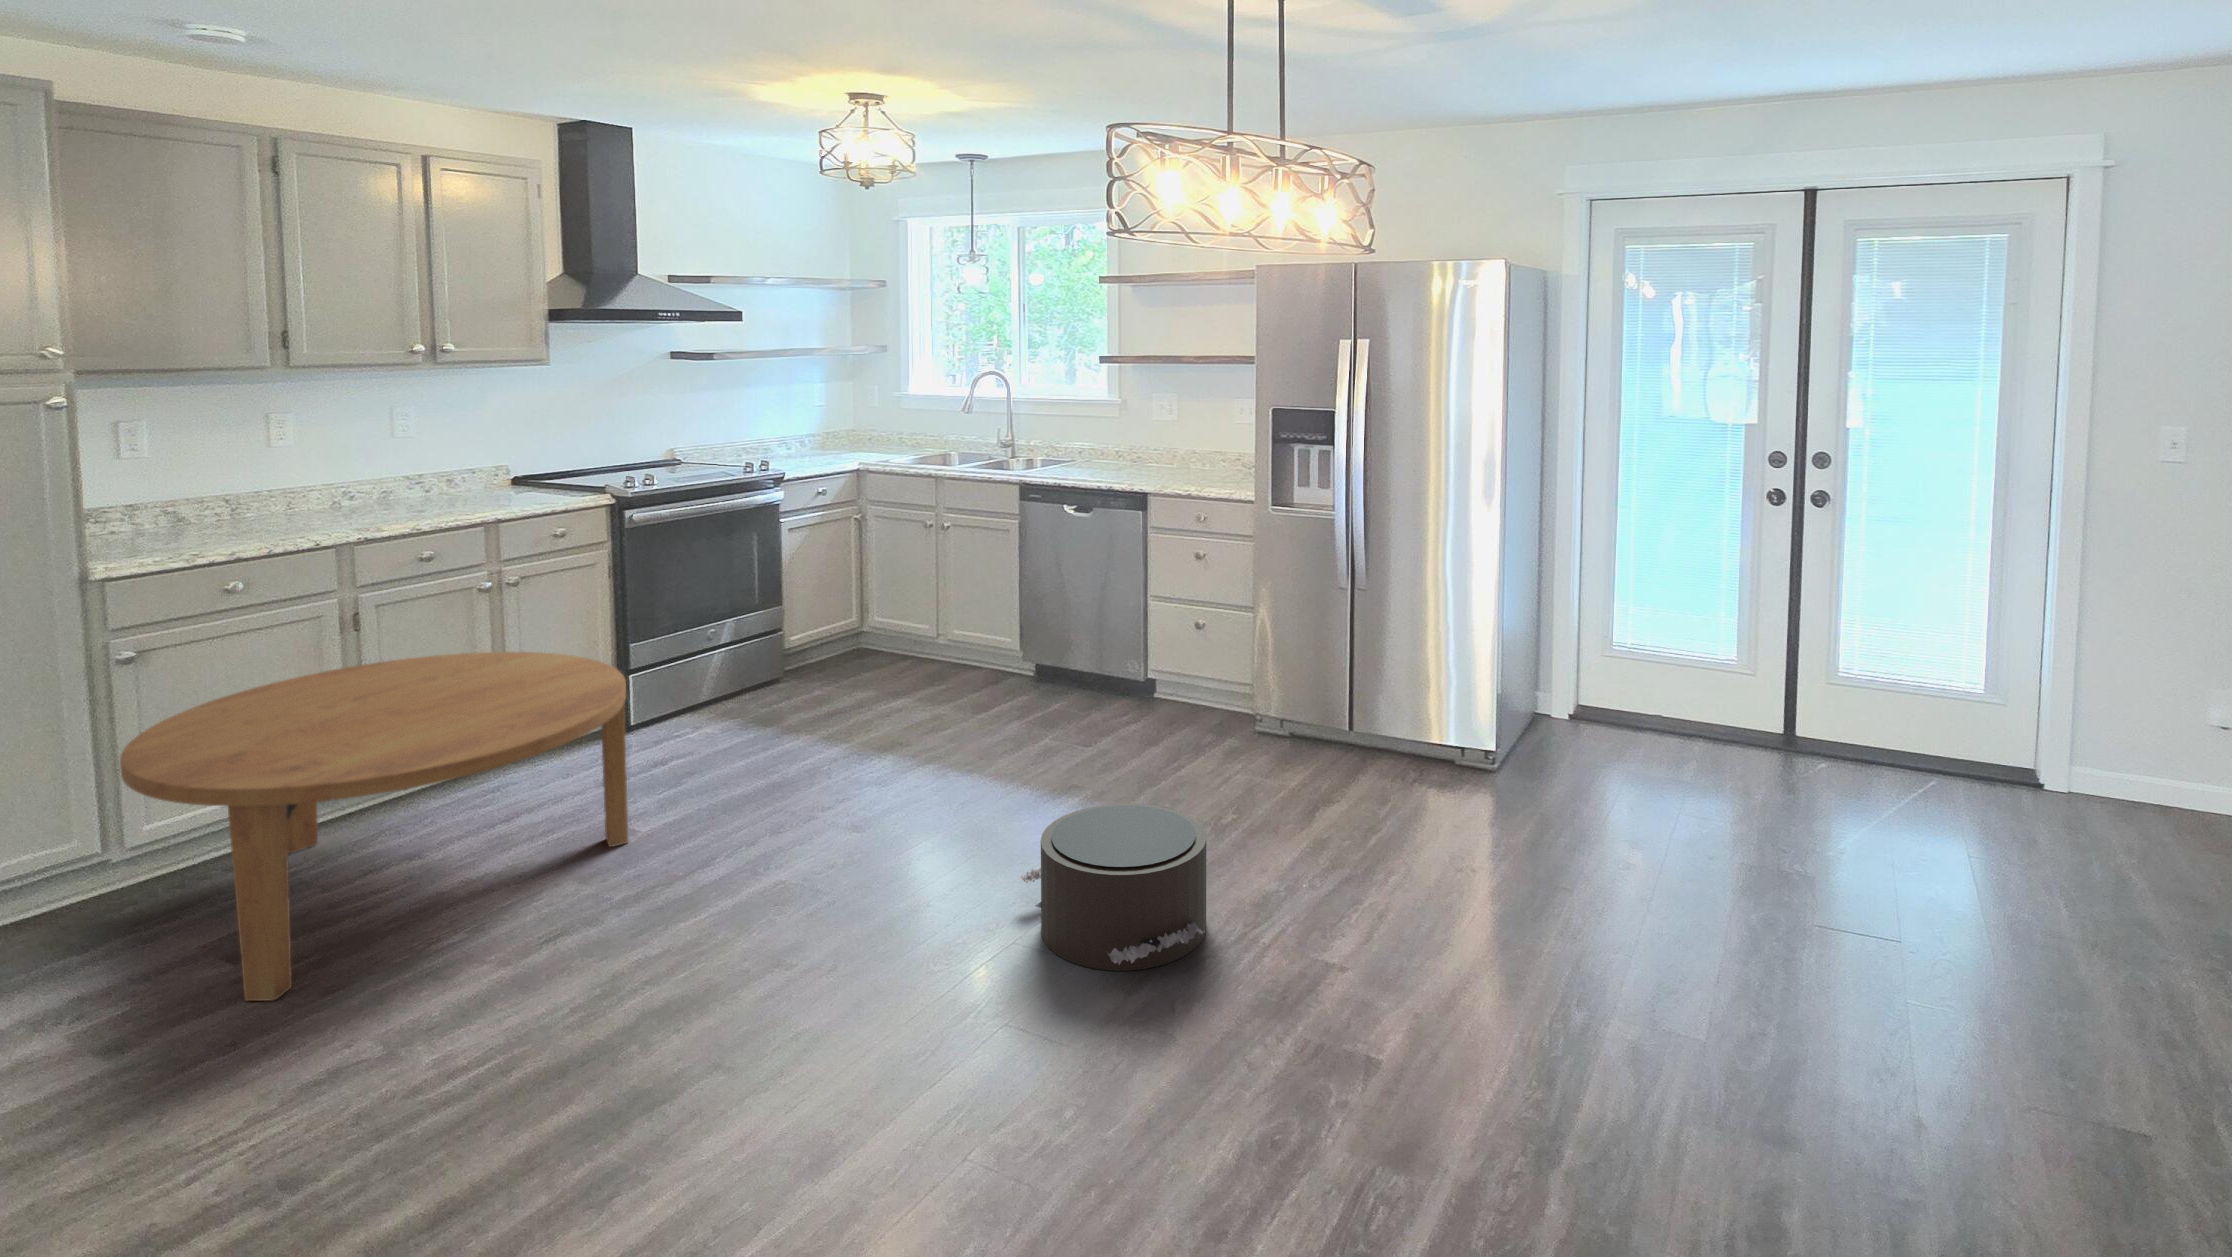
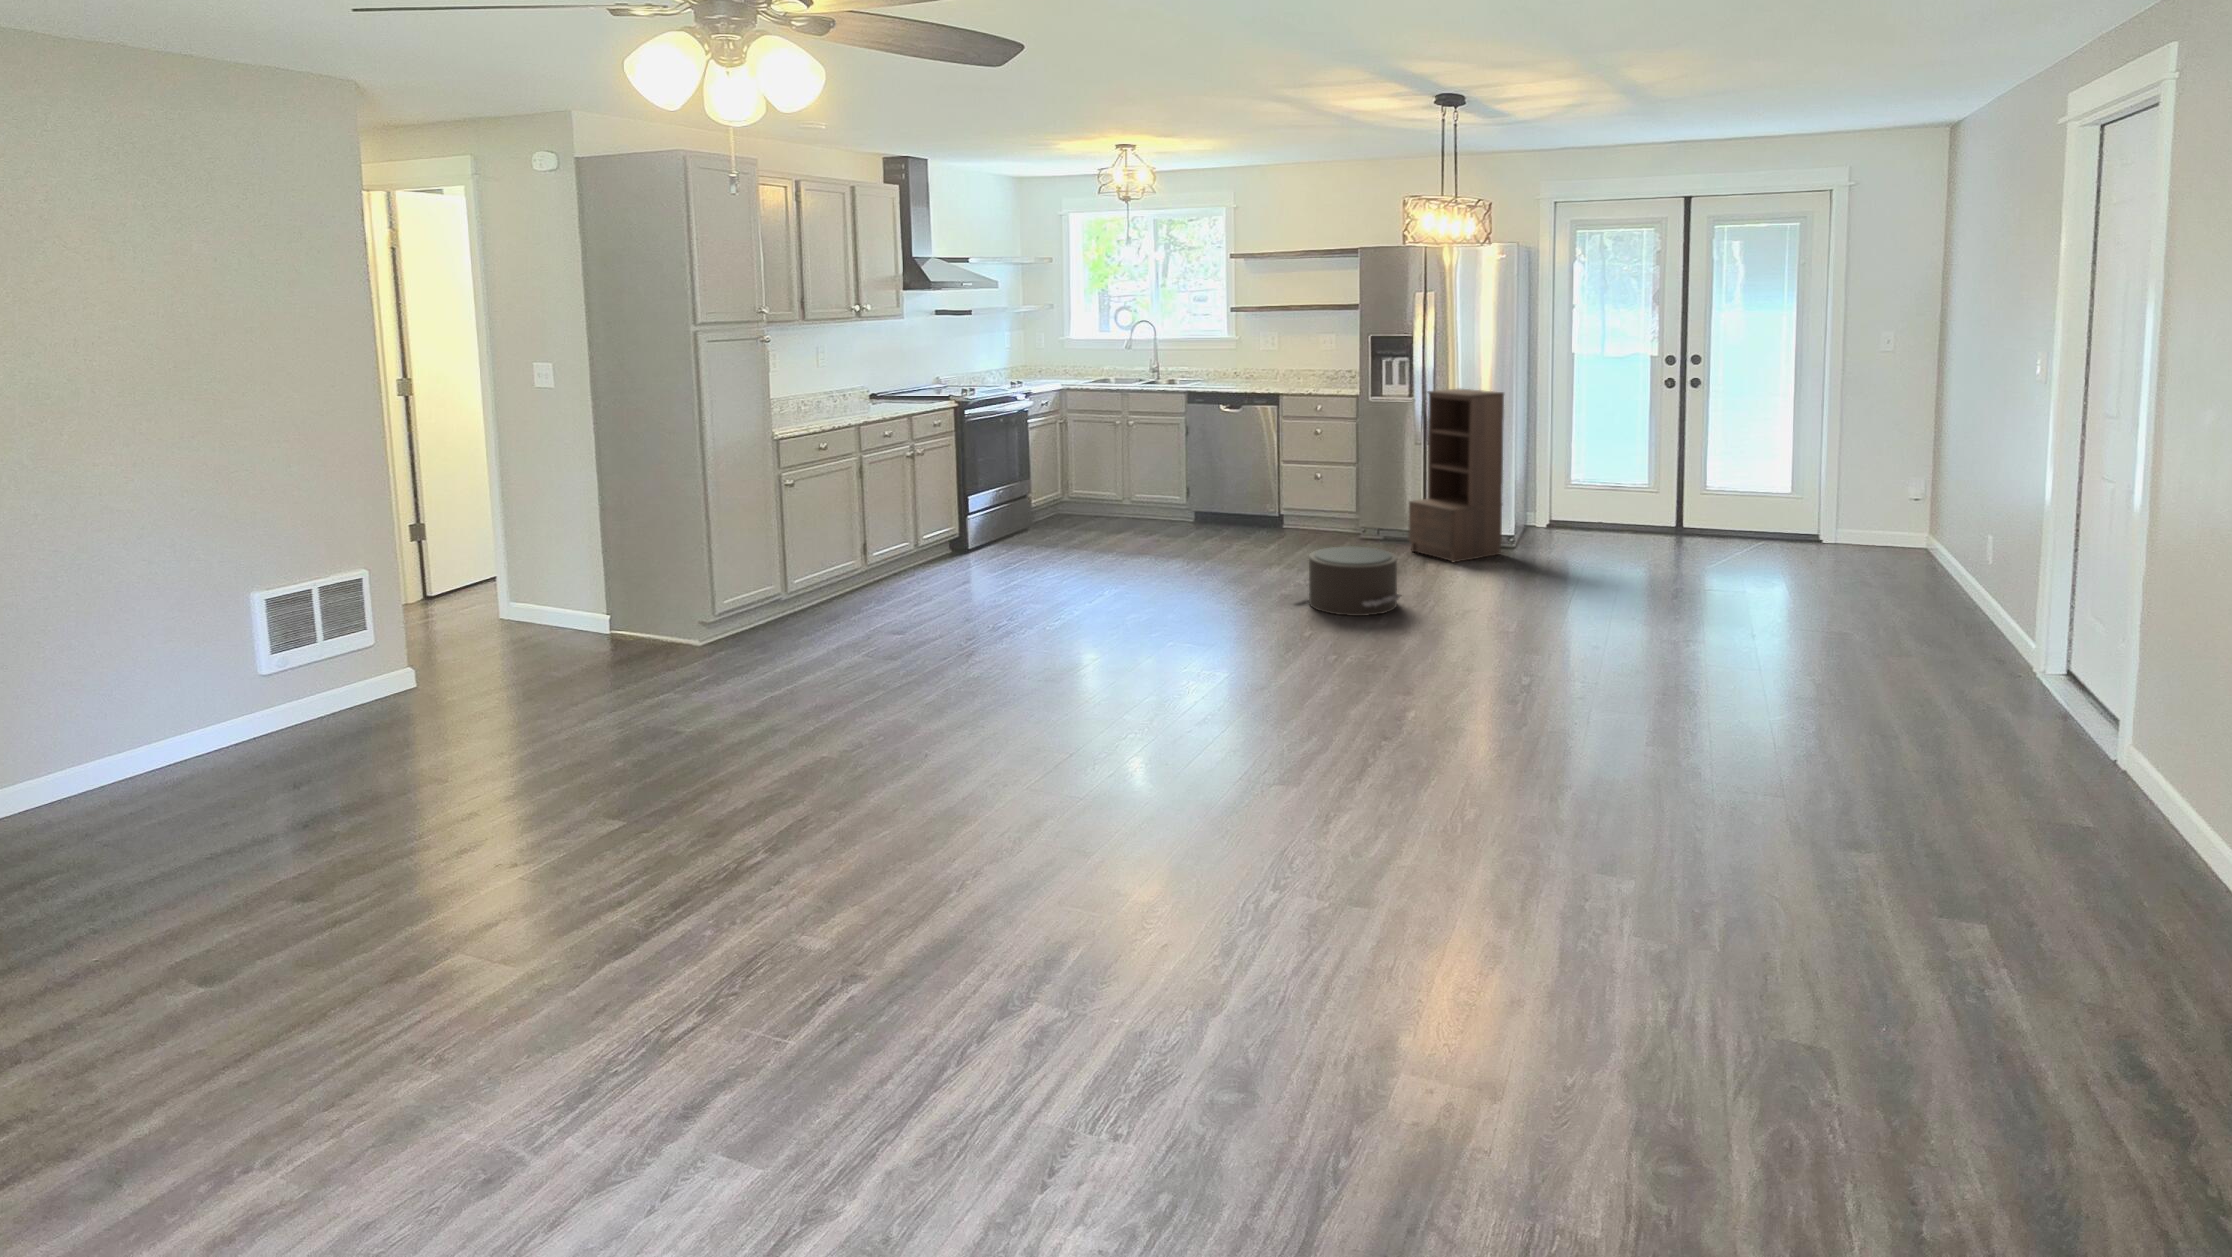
bookshelf: none [1310,499,1472,808] -> present [1408,389,1504,562]
coffee table: present [120,652,628,1001] -> none [820,488,1057,642]

